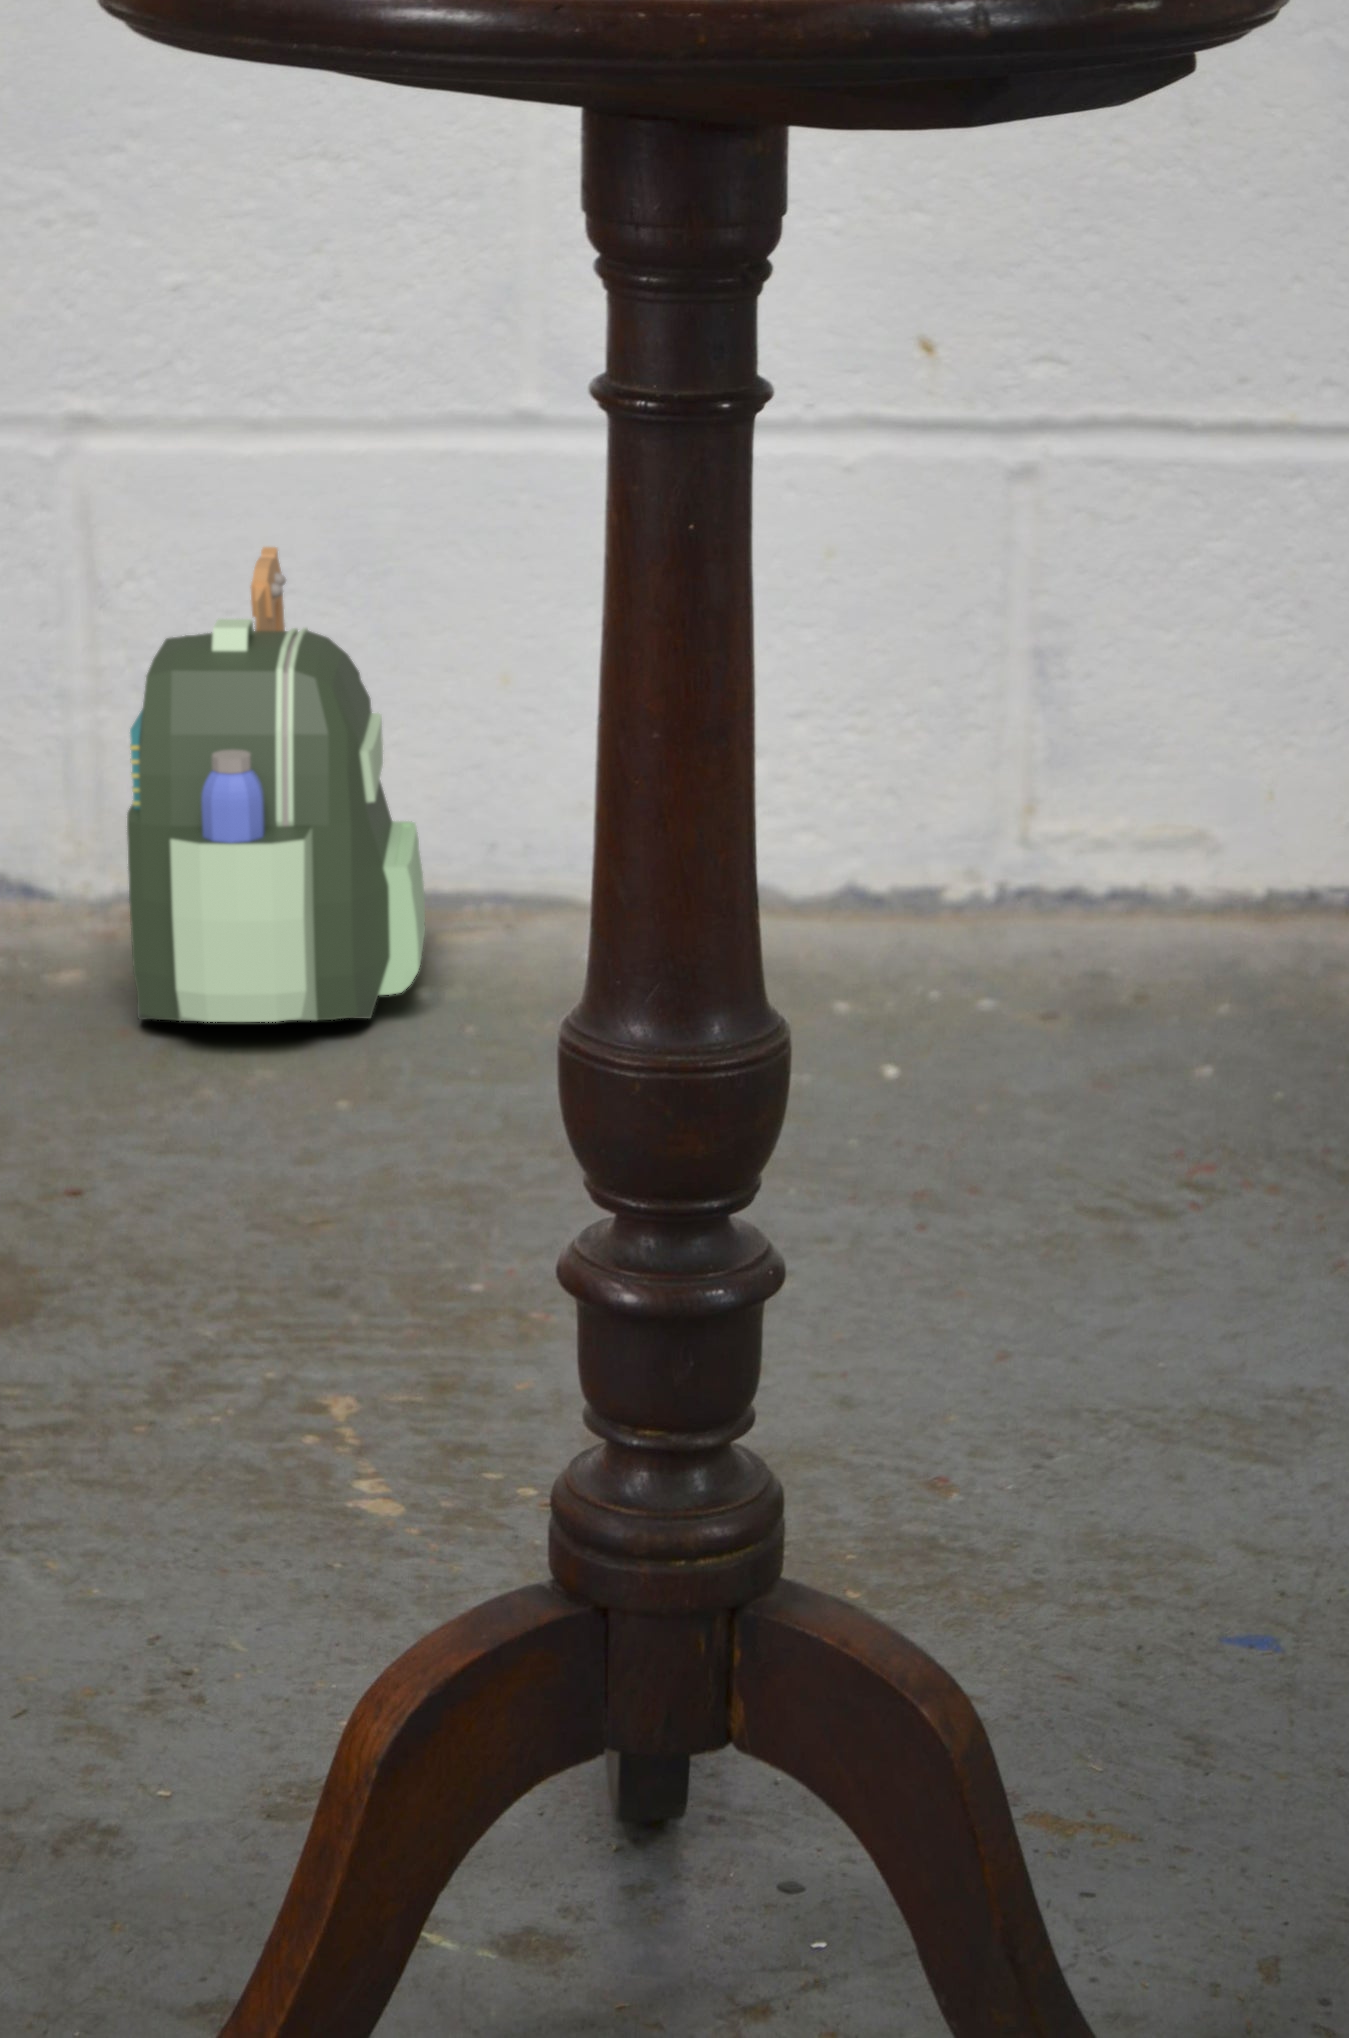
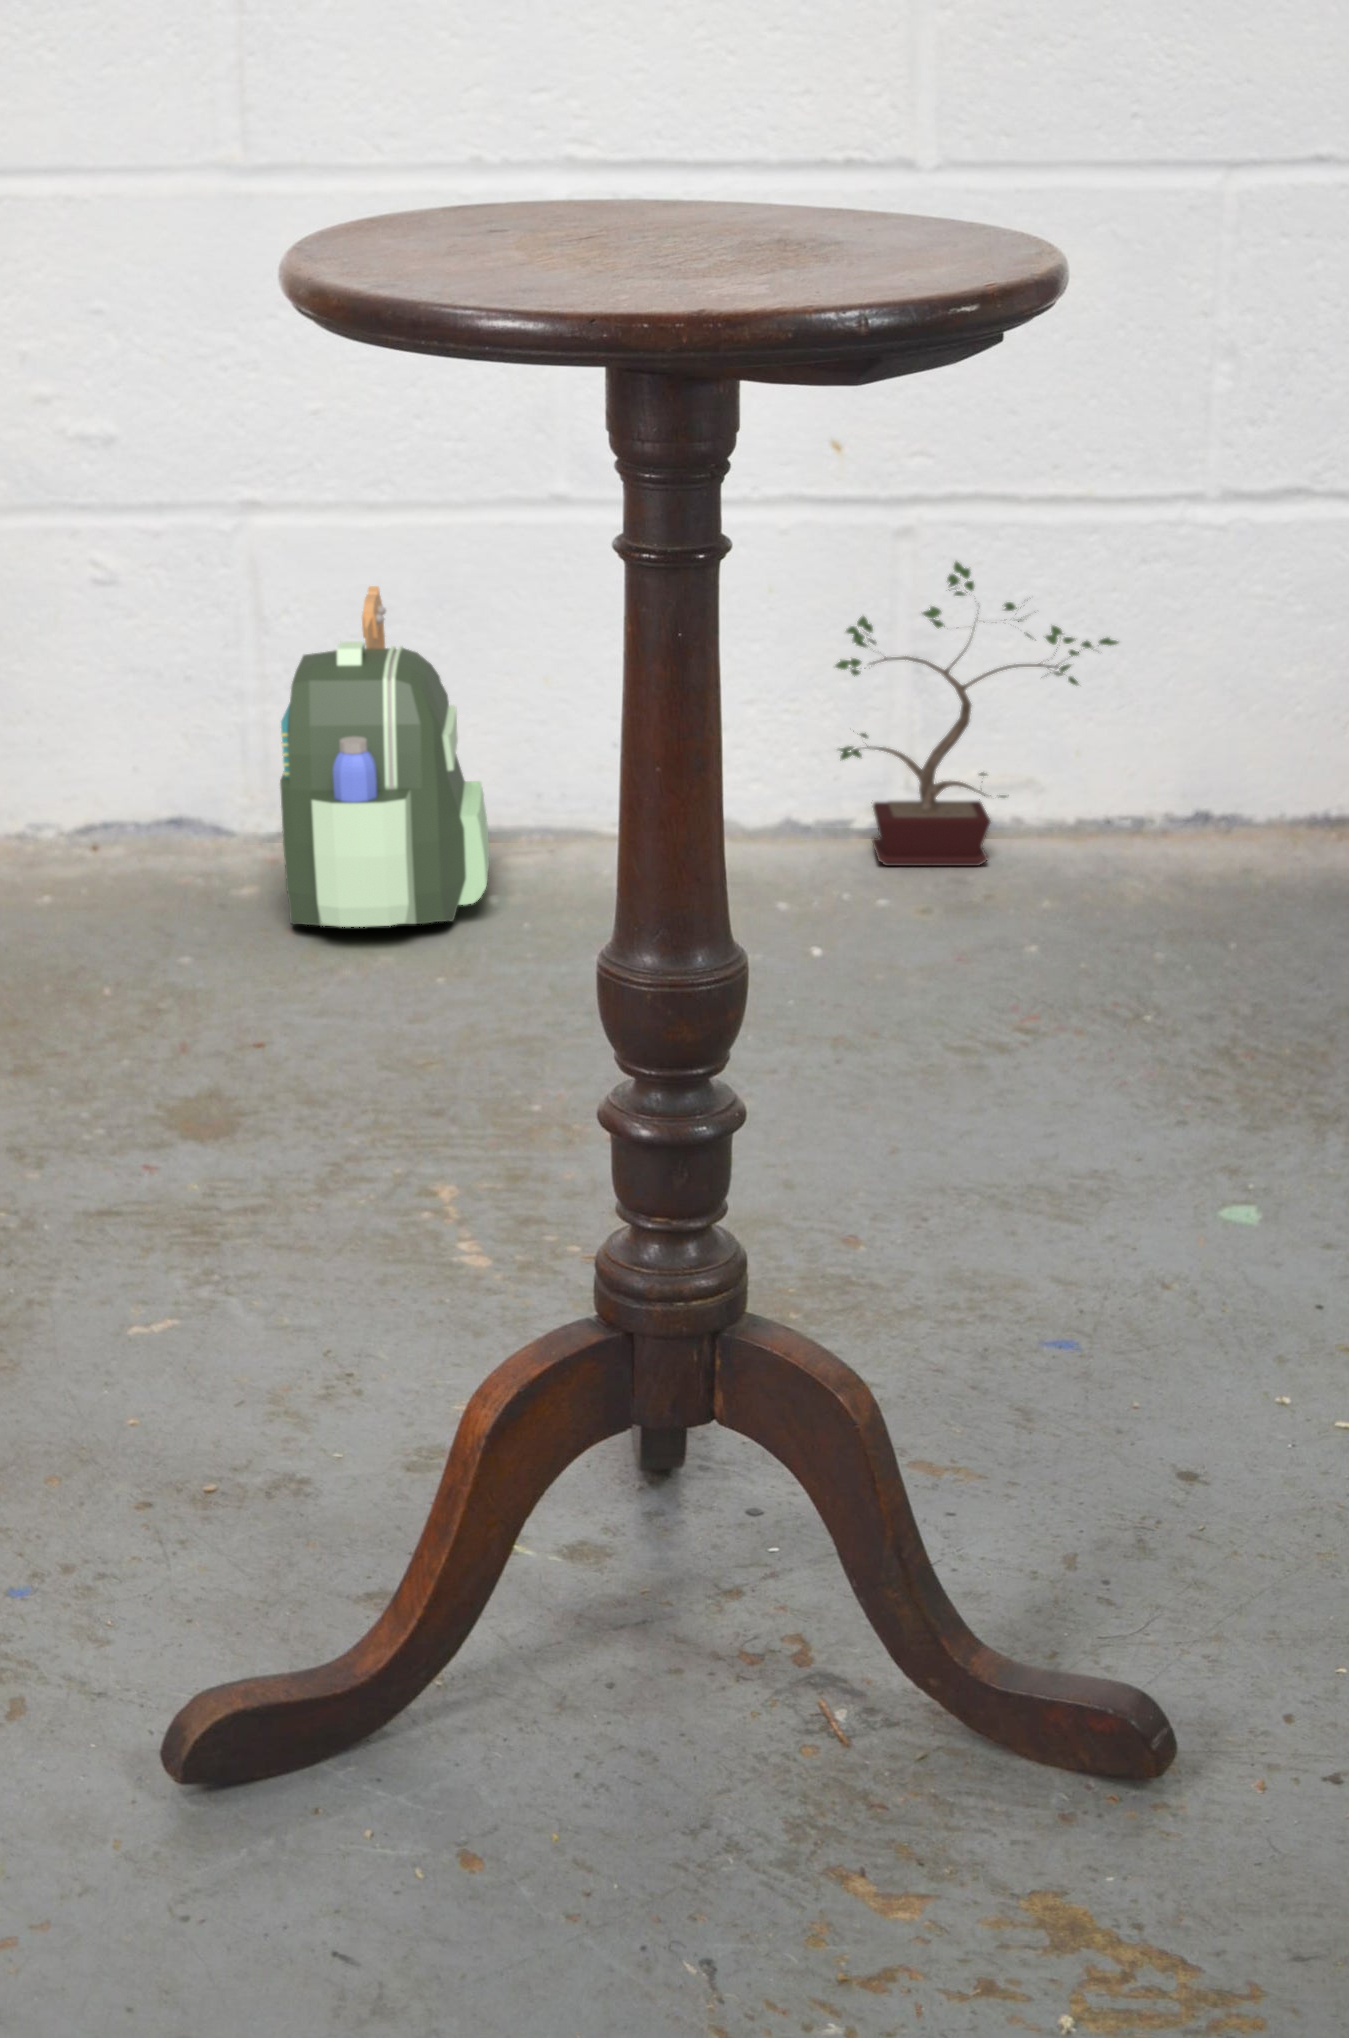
potted plant: none [914,519,1329,954] -> present [836,562,1118,866]

